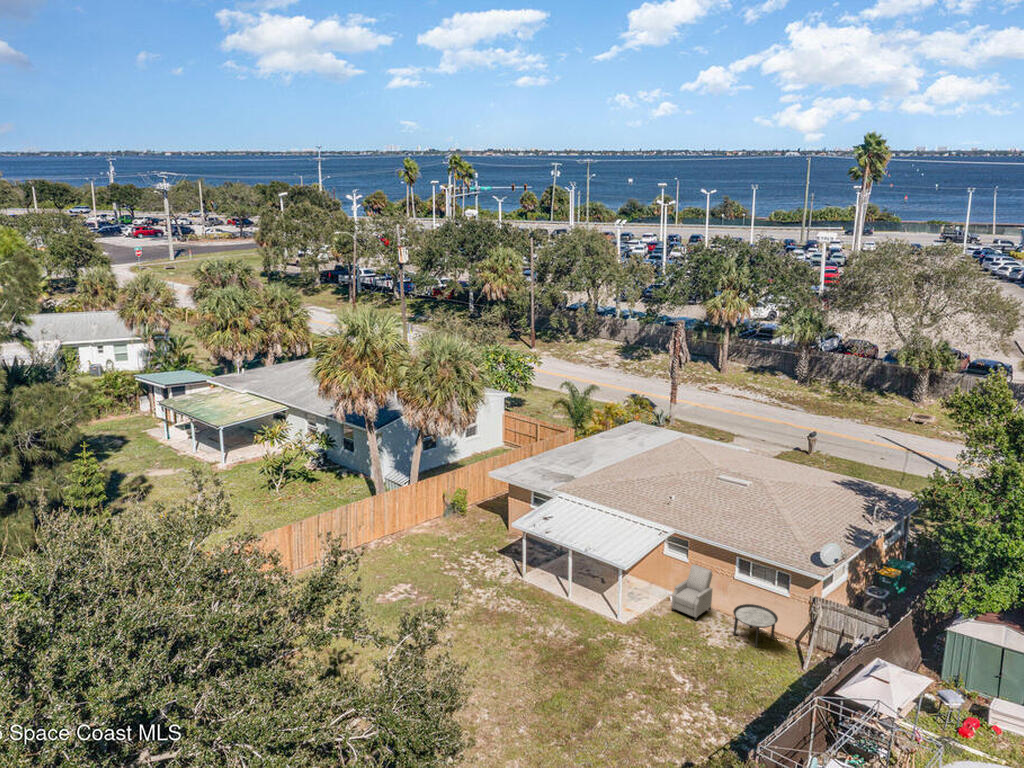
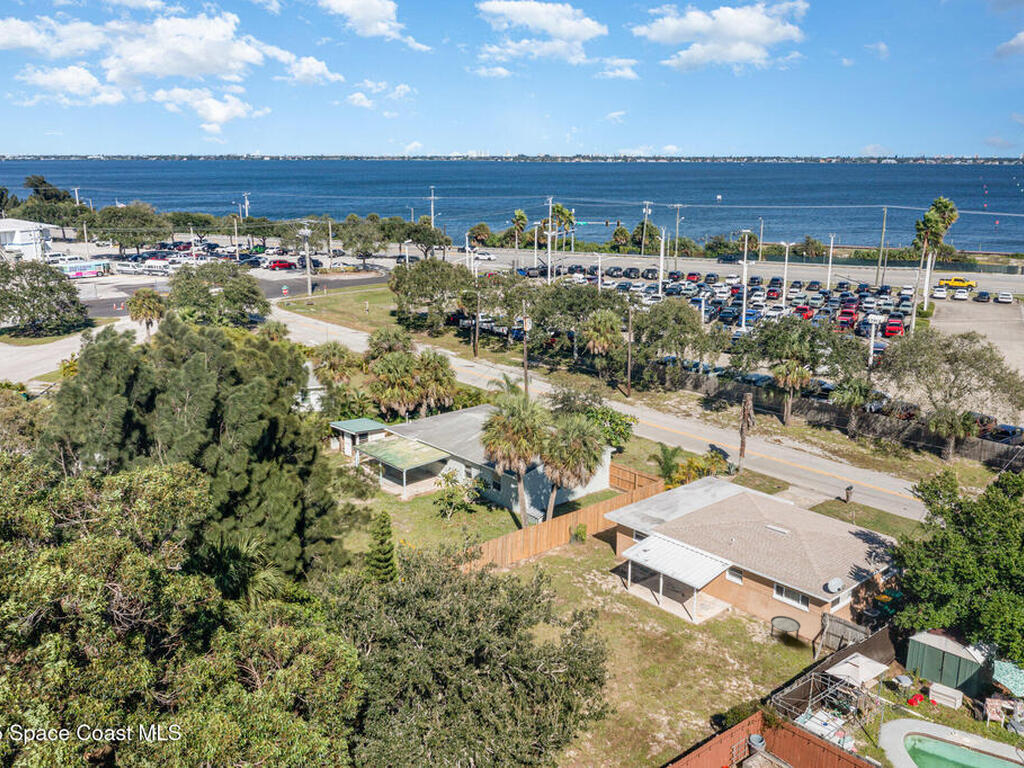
chair: present [672,565,712,621] -> none [730,587,758,626]

